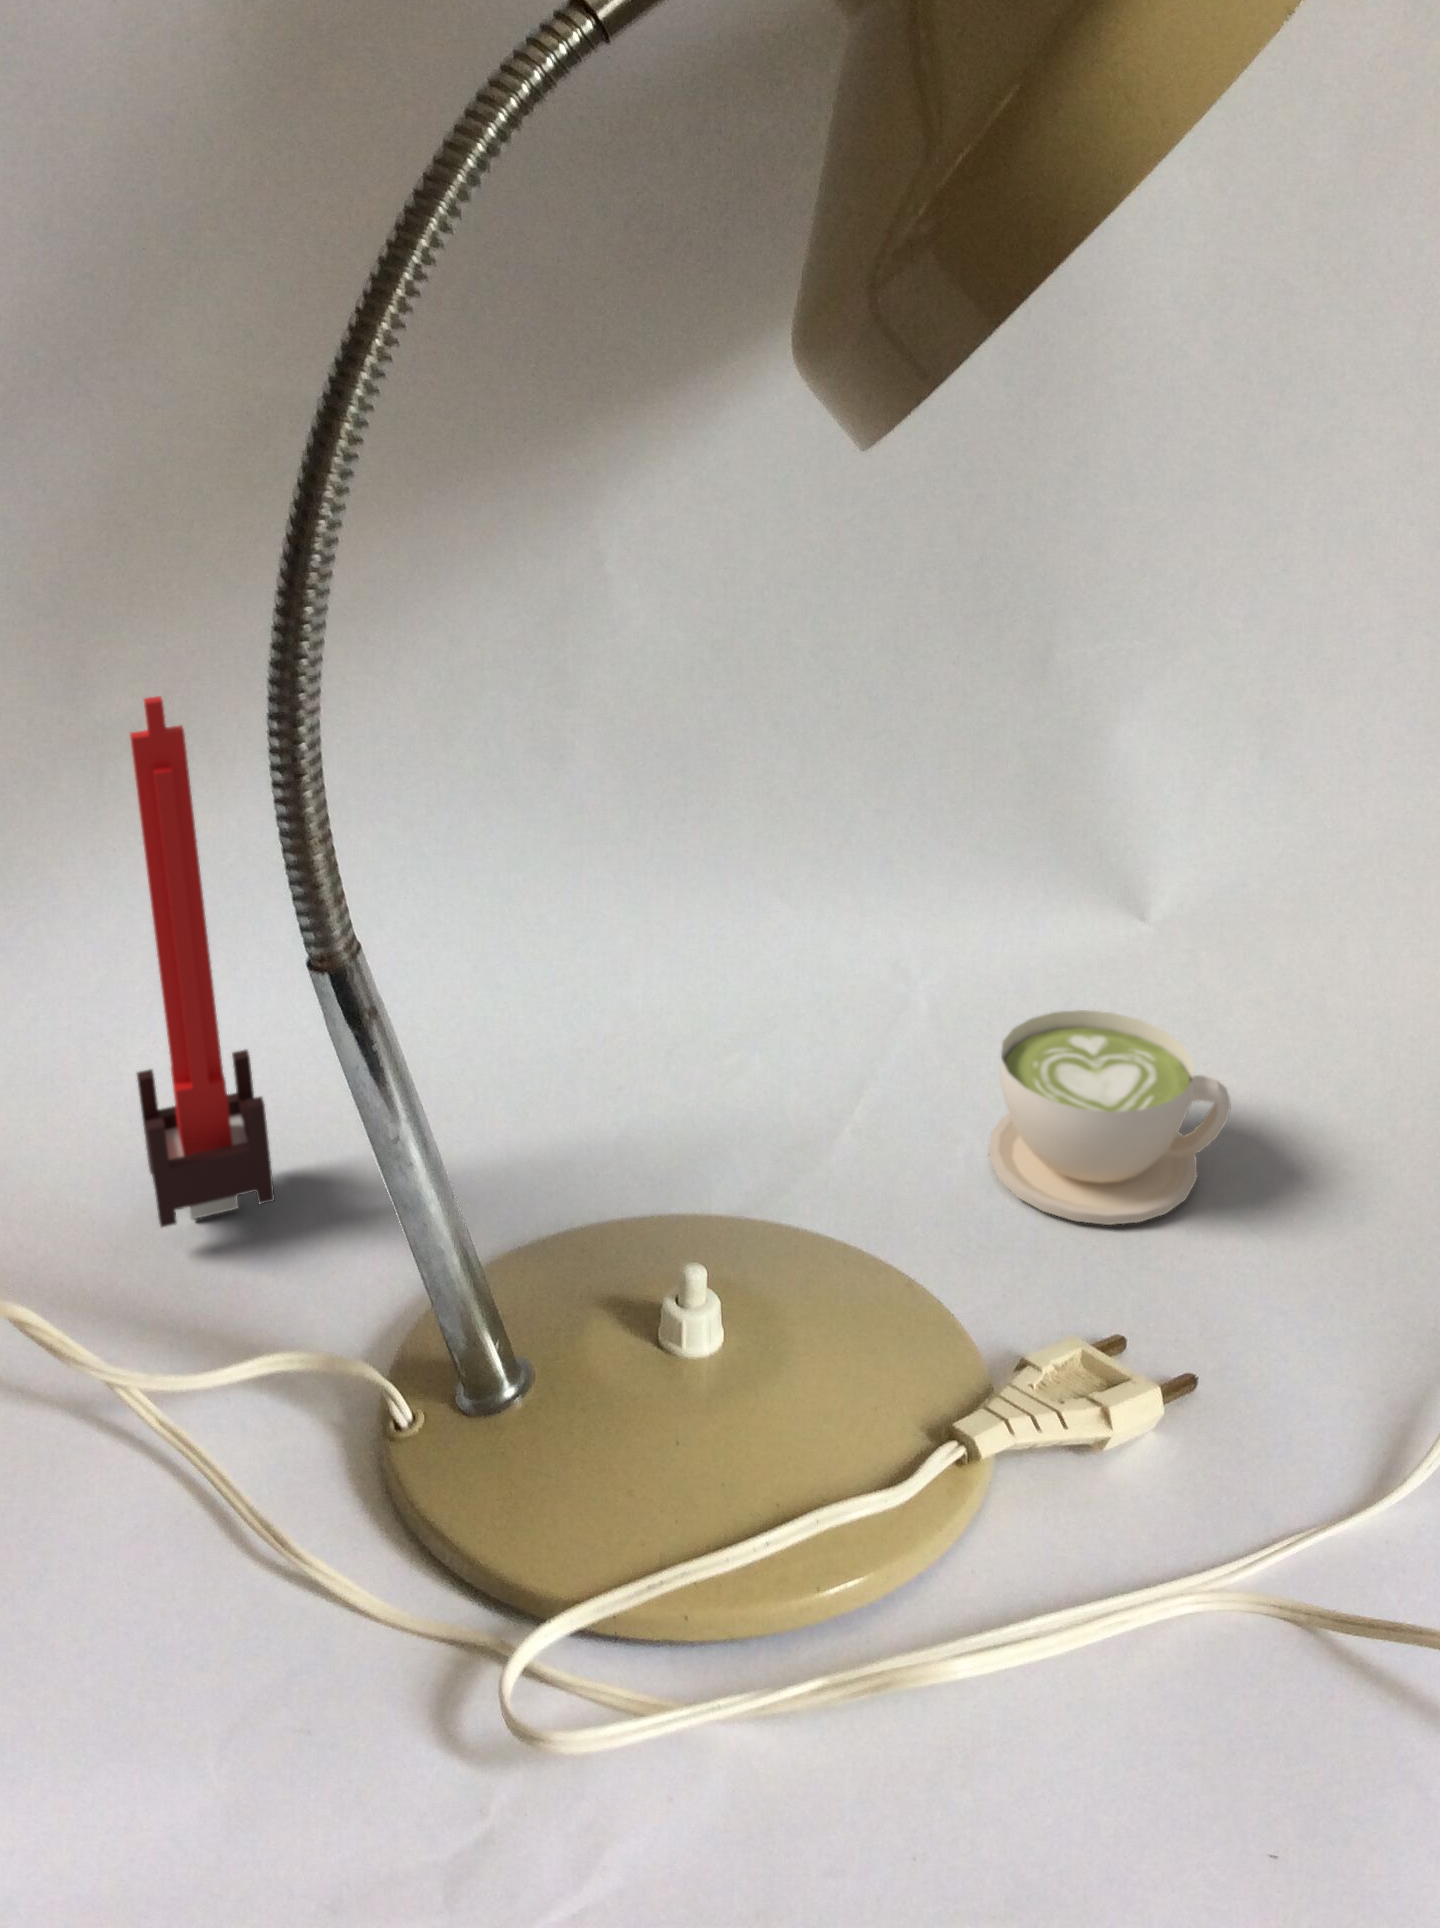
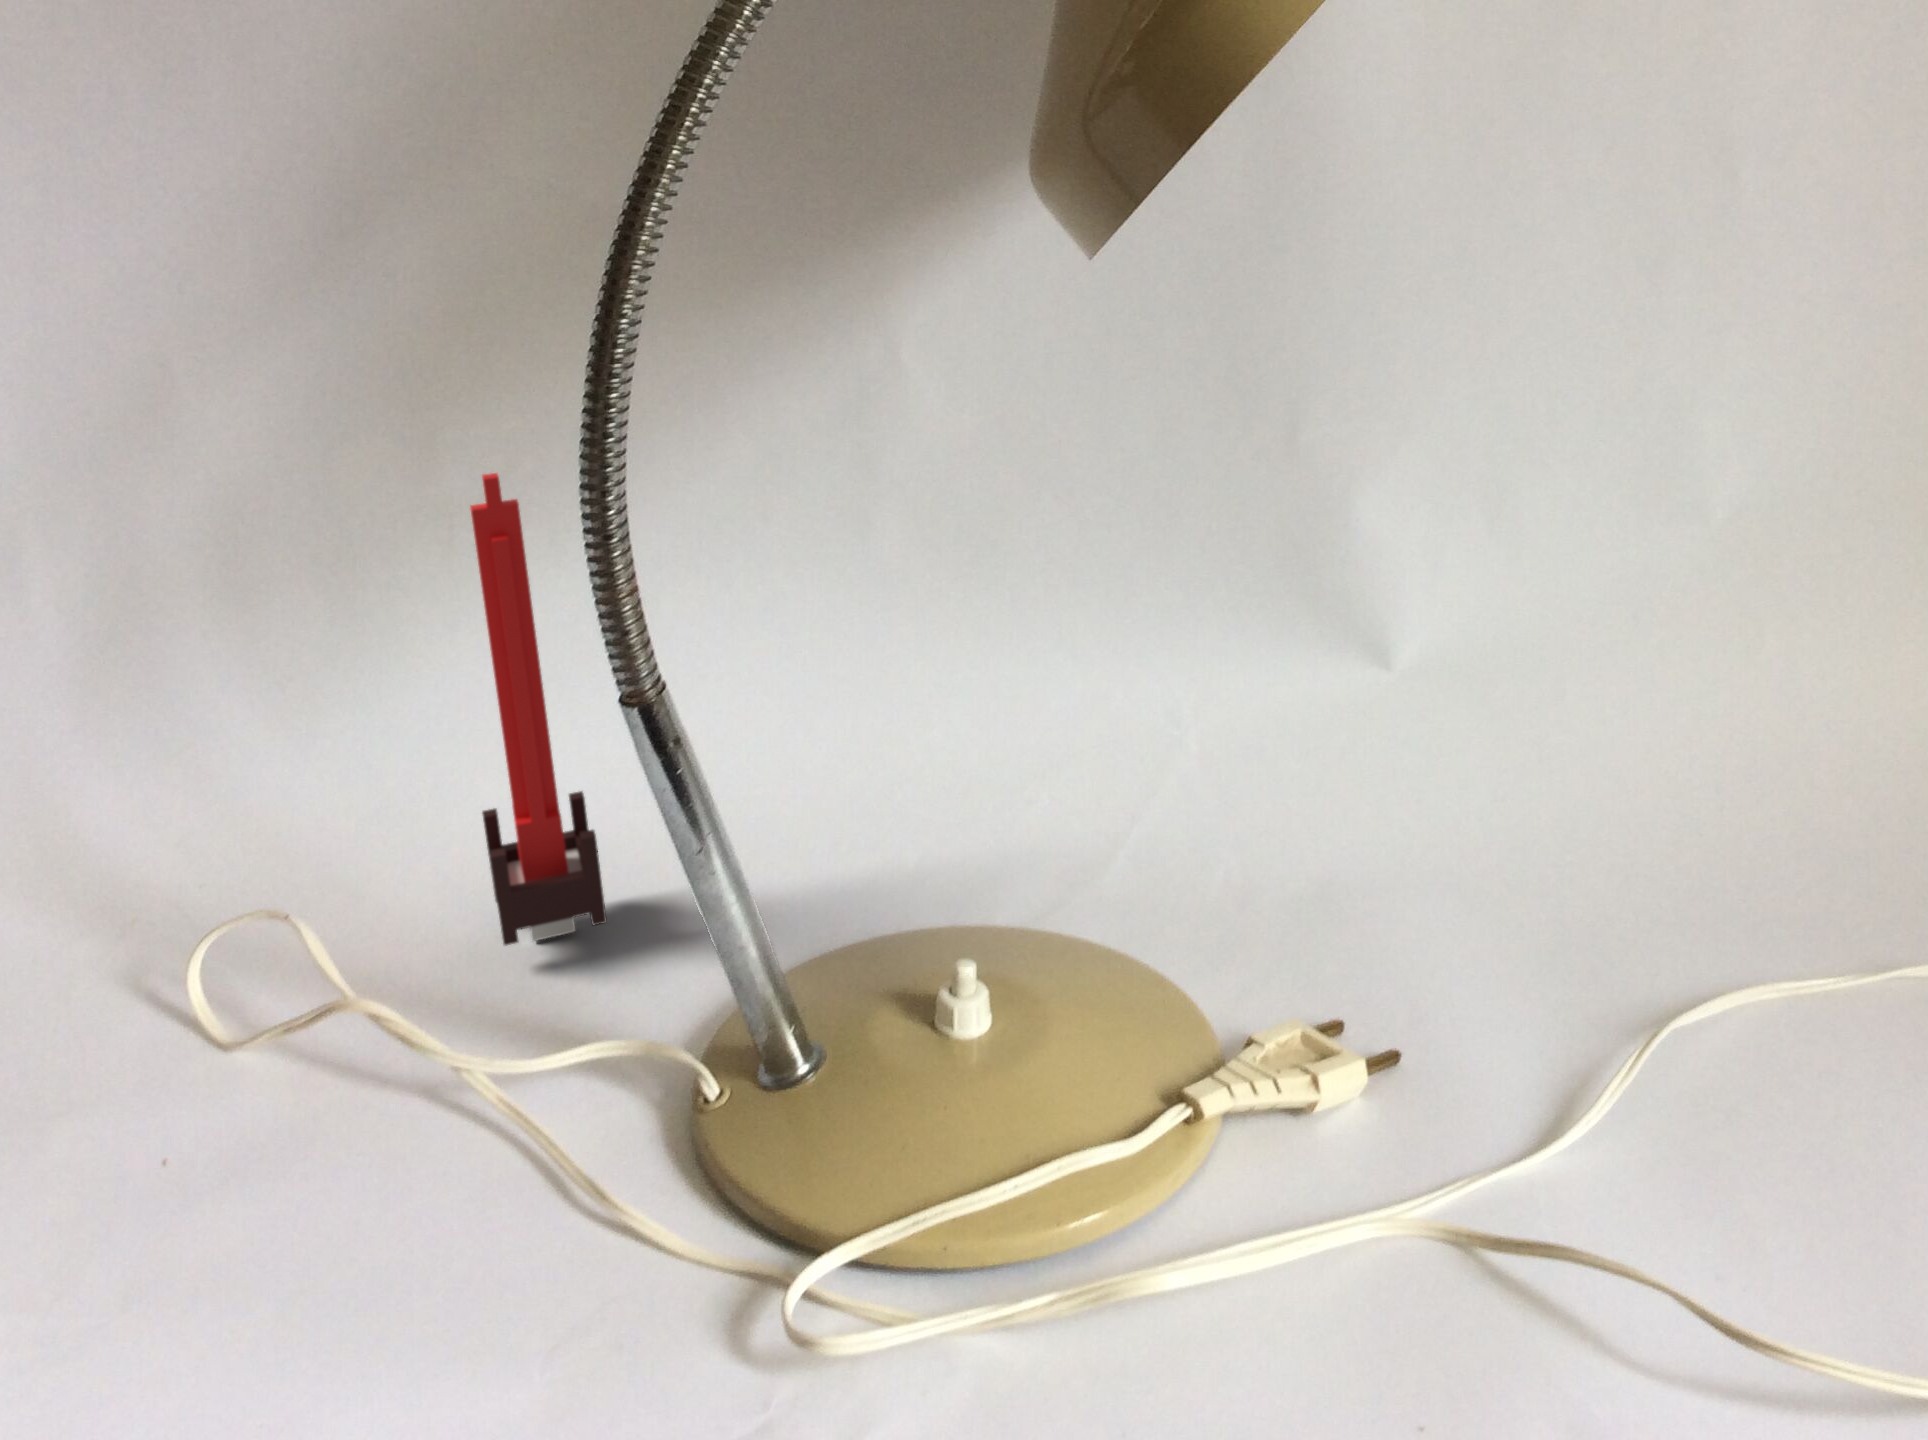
coffee cup: present [989,1010,1231,1225] -> none [1246,752,1454,935]

